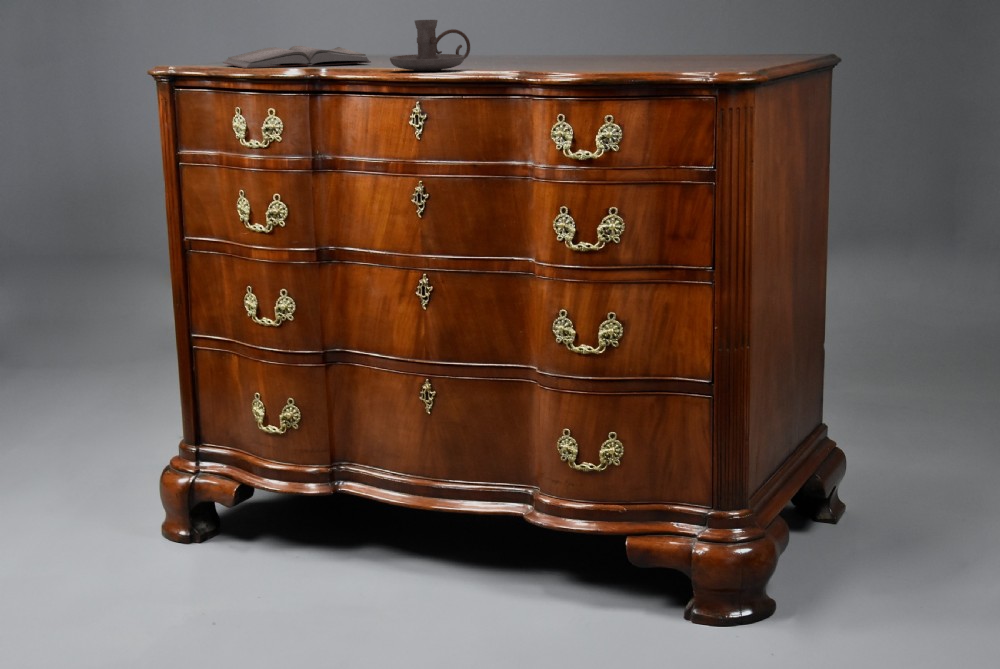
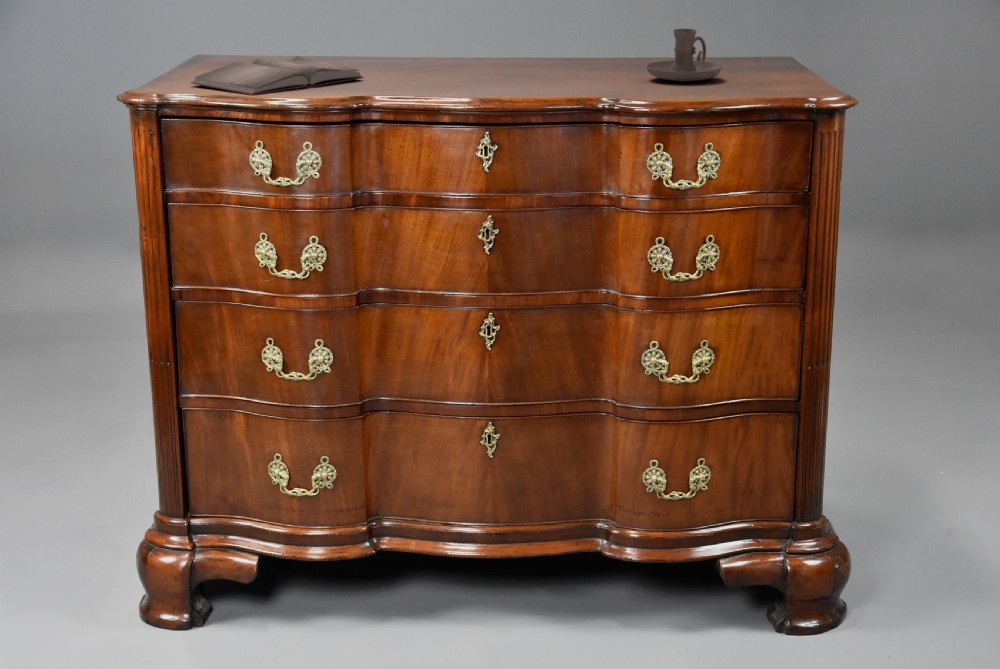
candle holder: present [390,20,470,71] -> present [646,29,721,82]

